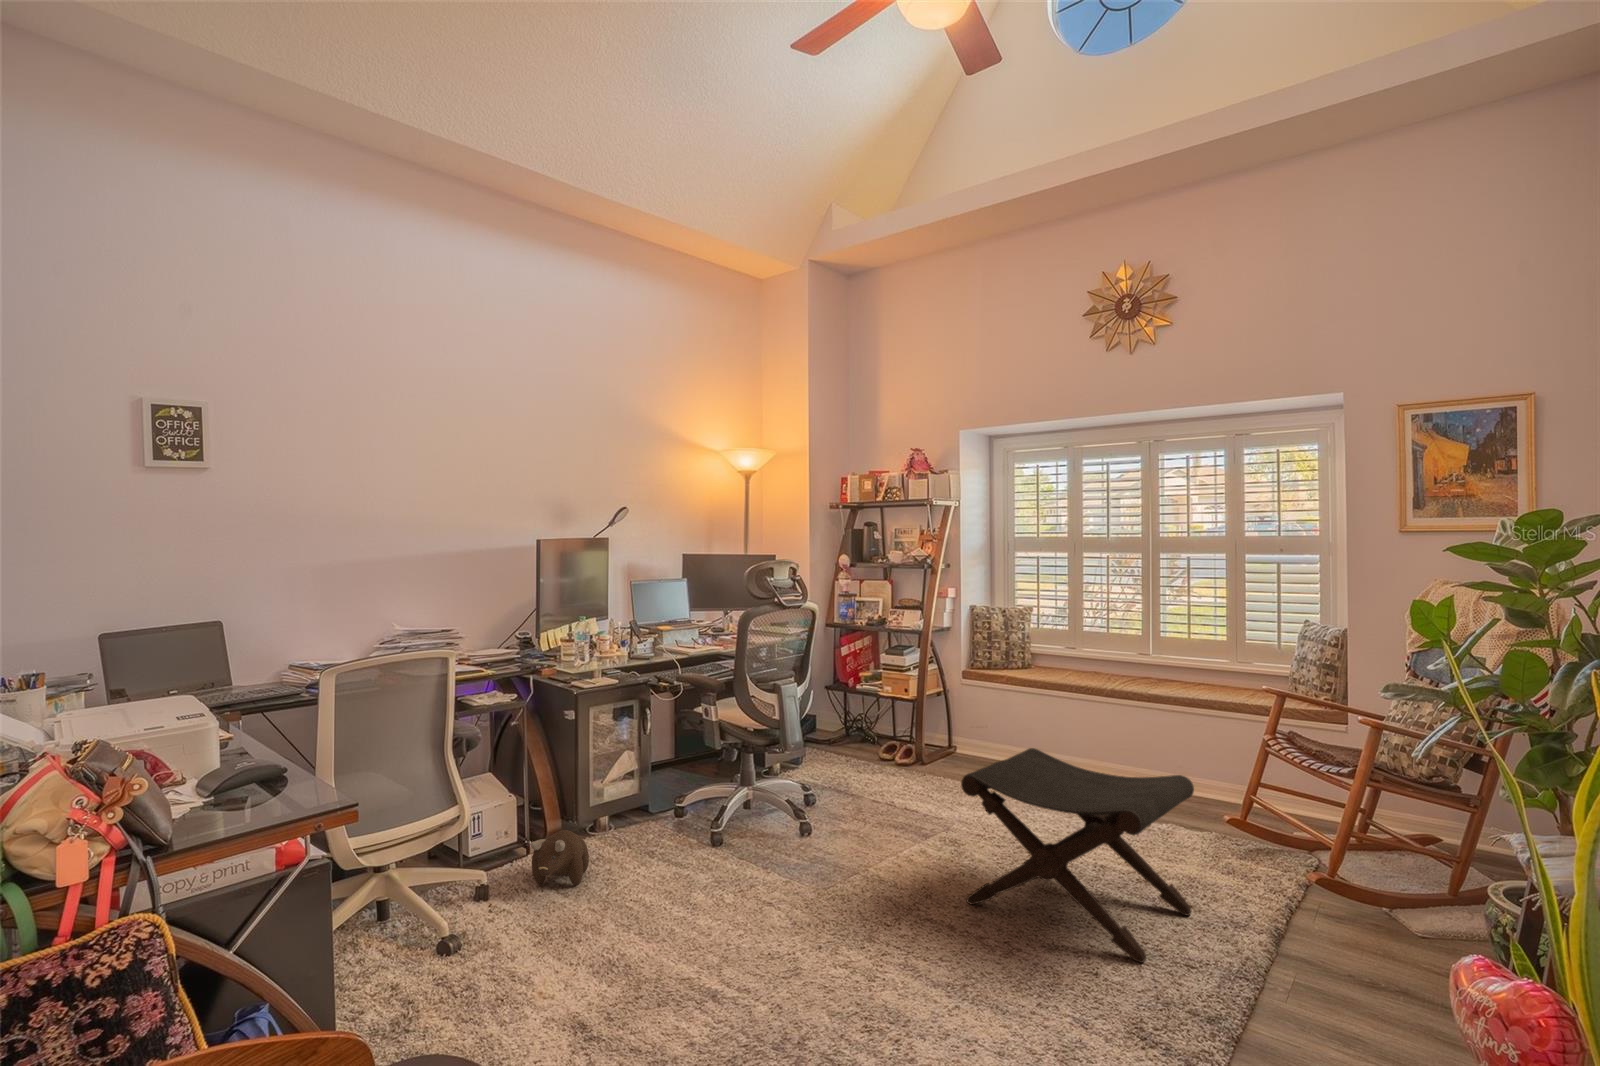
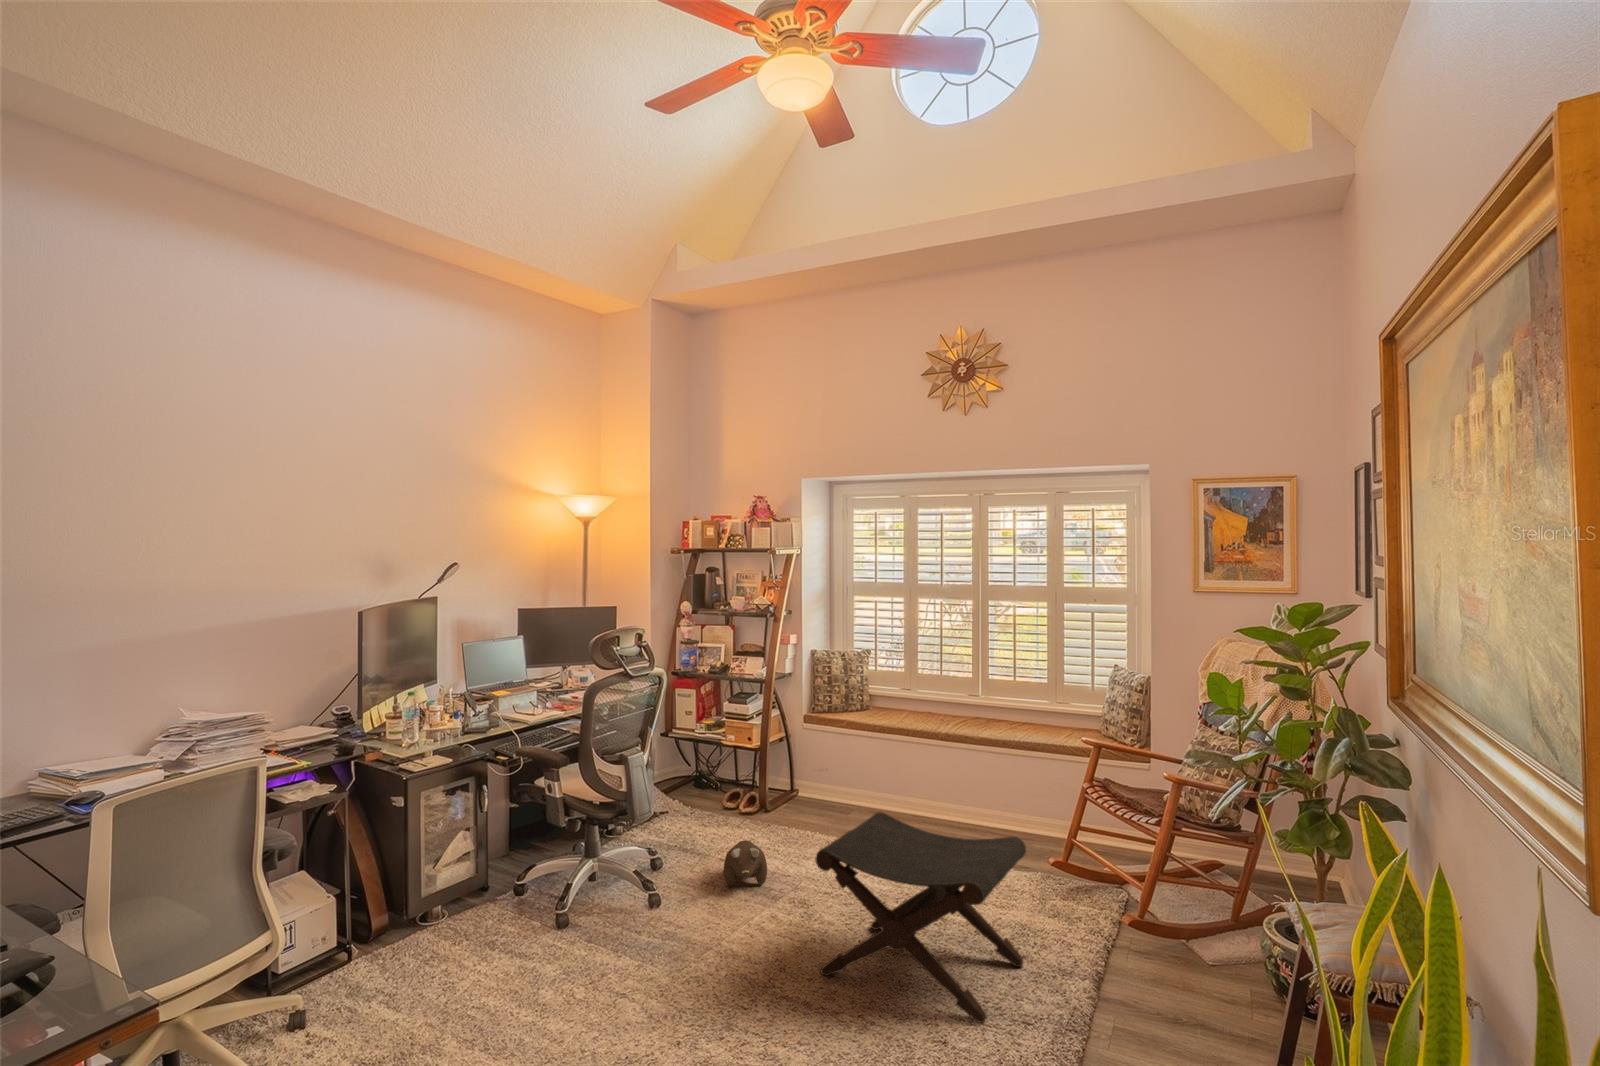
plush toy: present [531,830,589,885] -> present [724,840,767,886]

